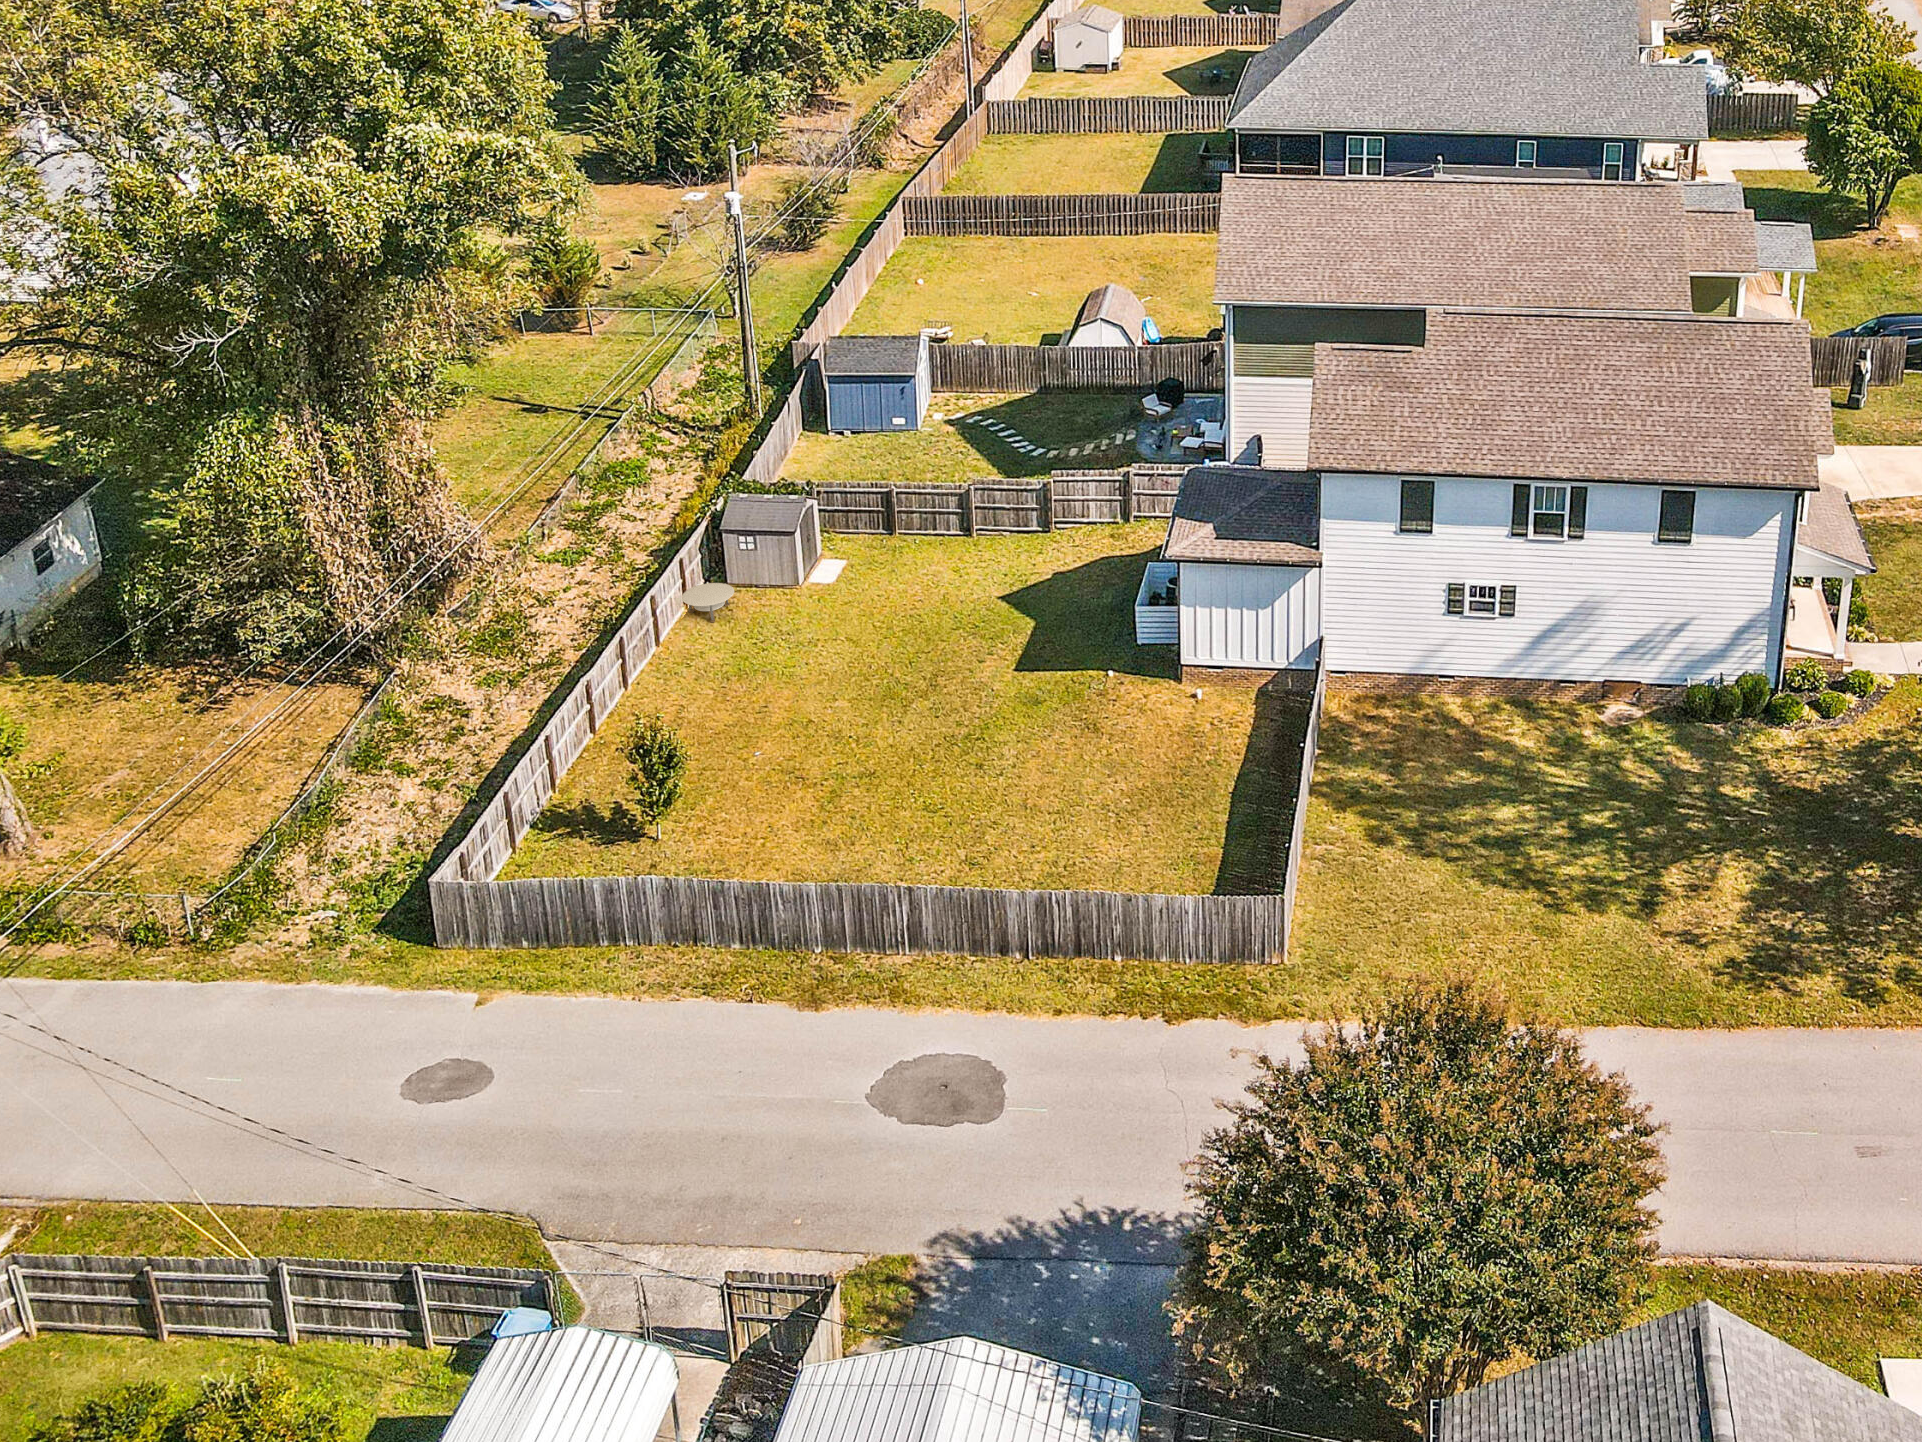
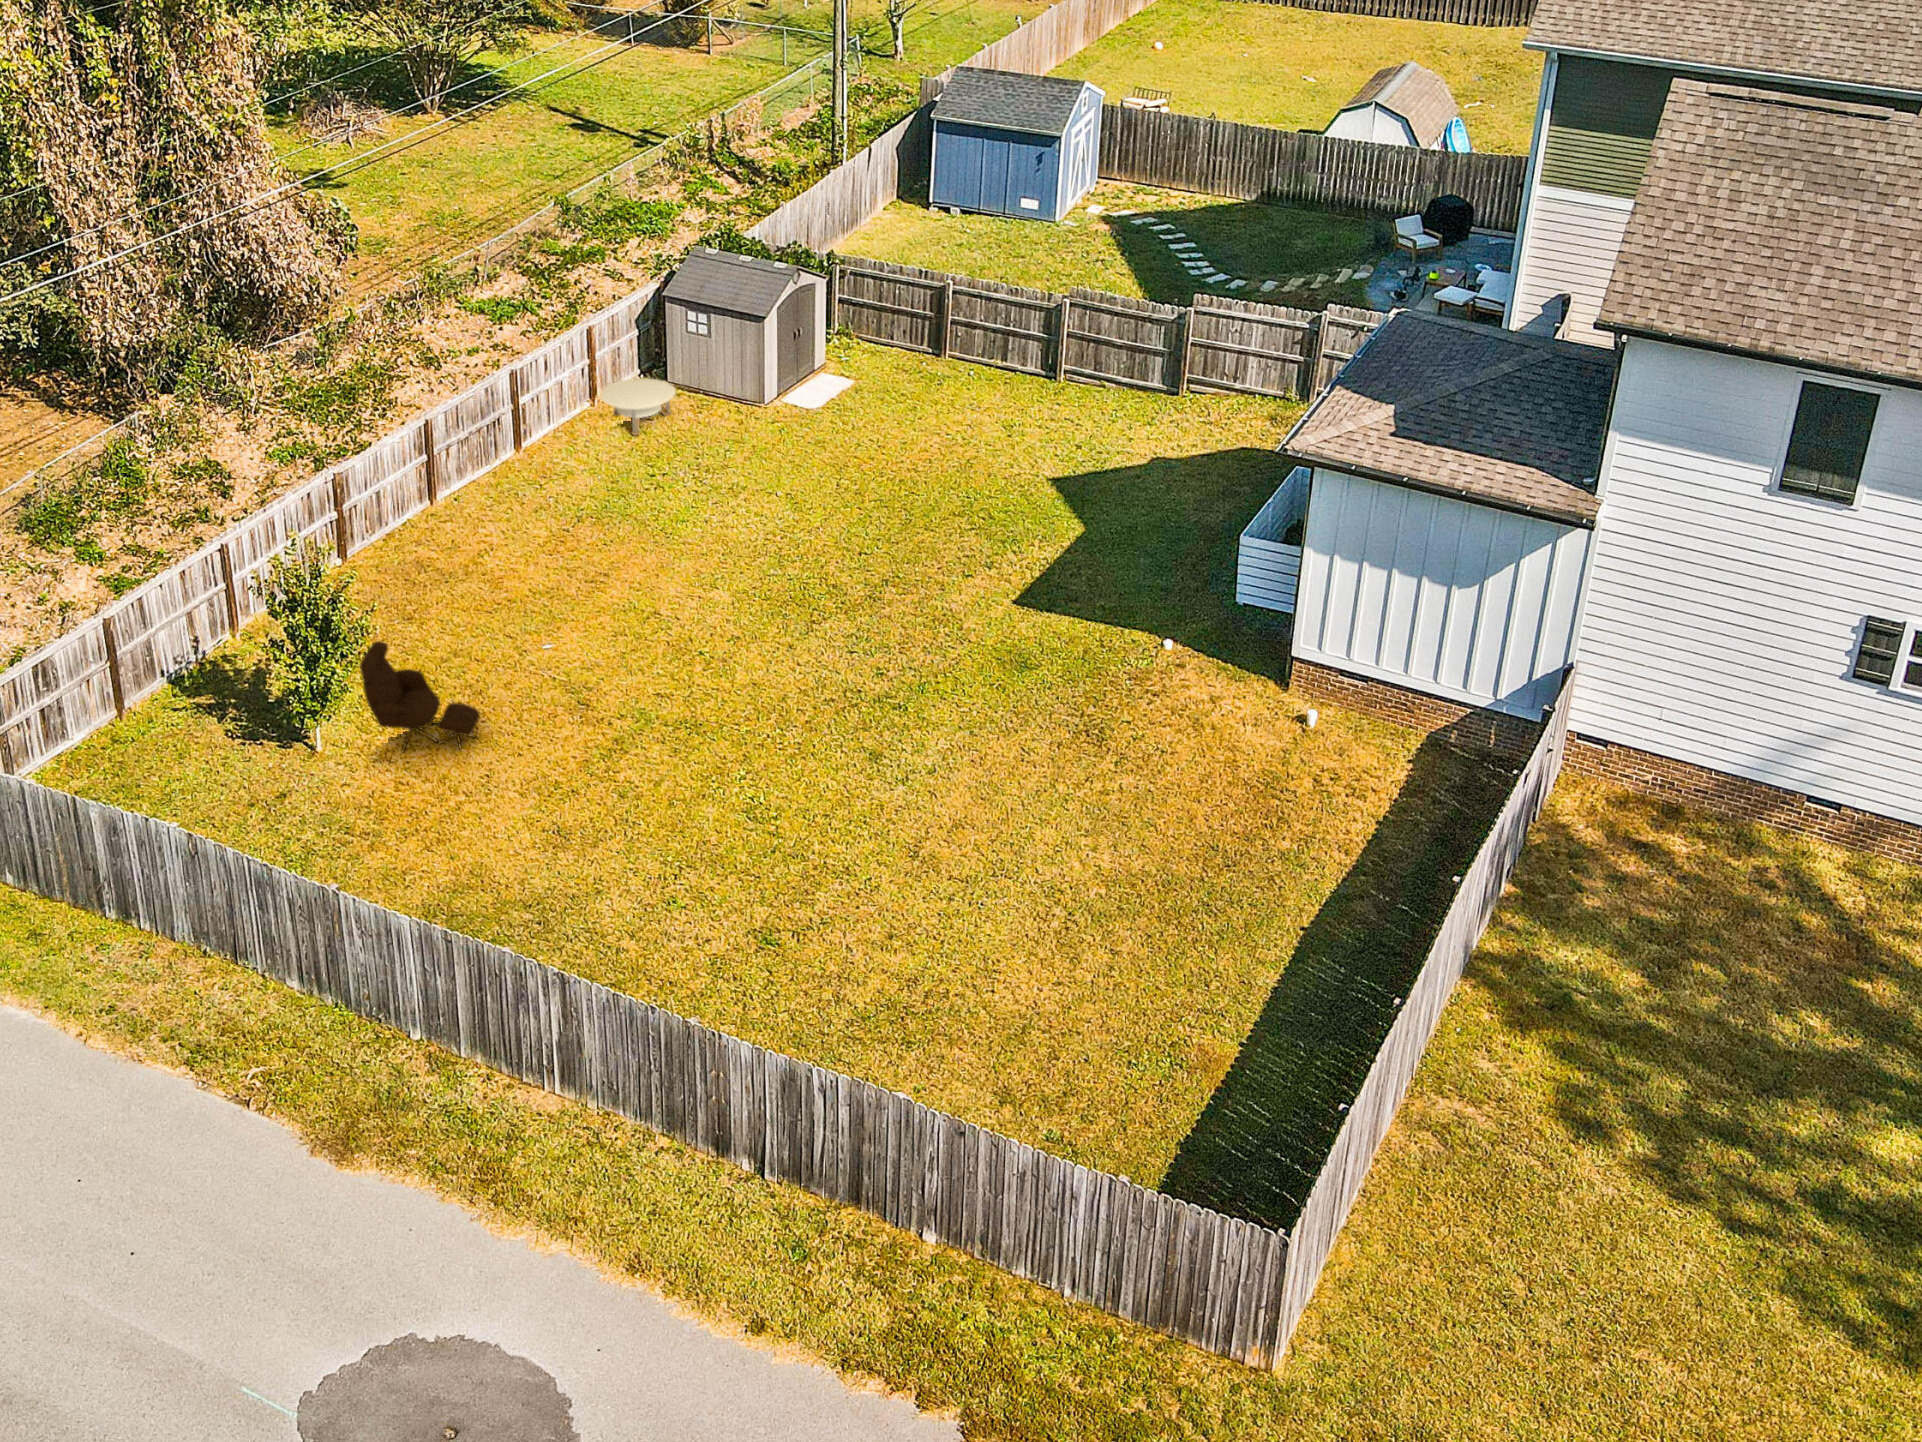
lounge chair: none [655,772,730,837] -> present [360,641,480,752]

